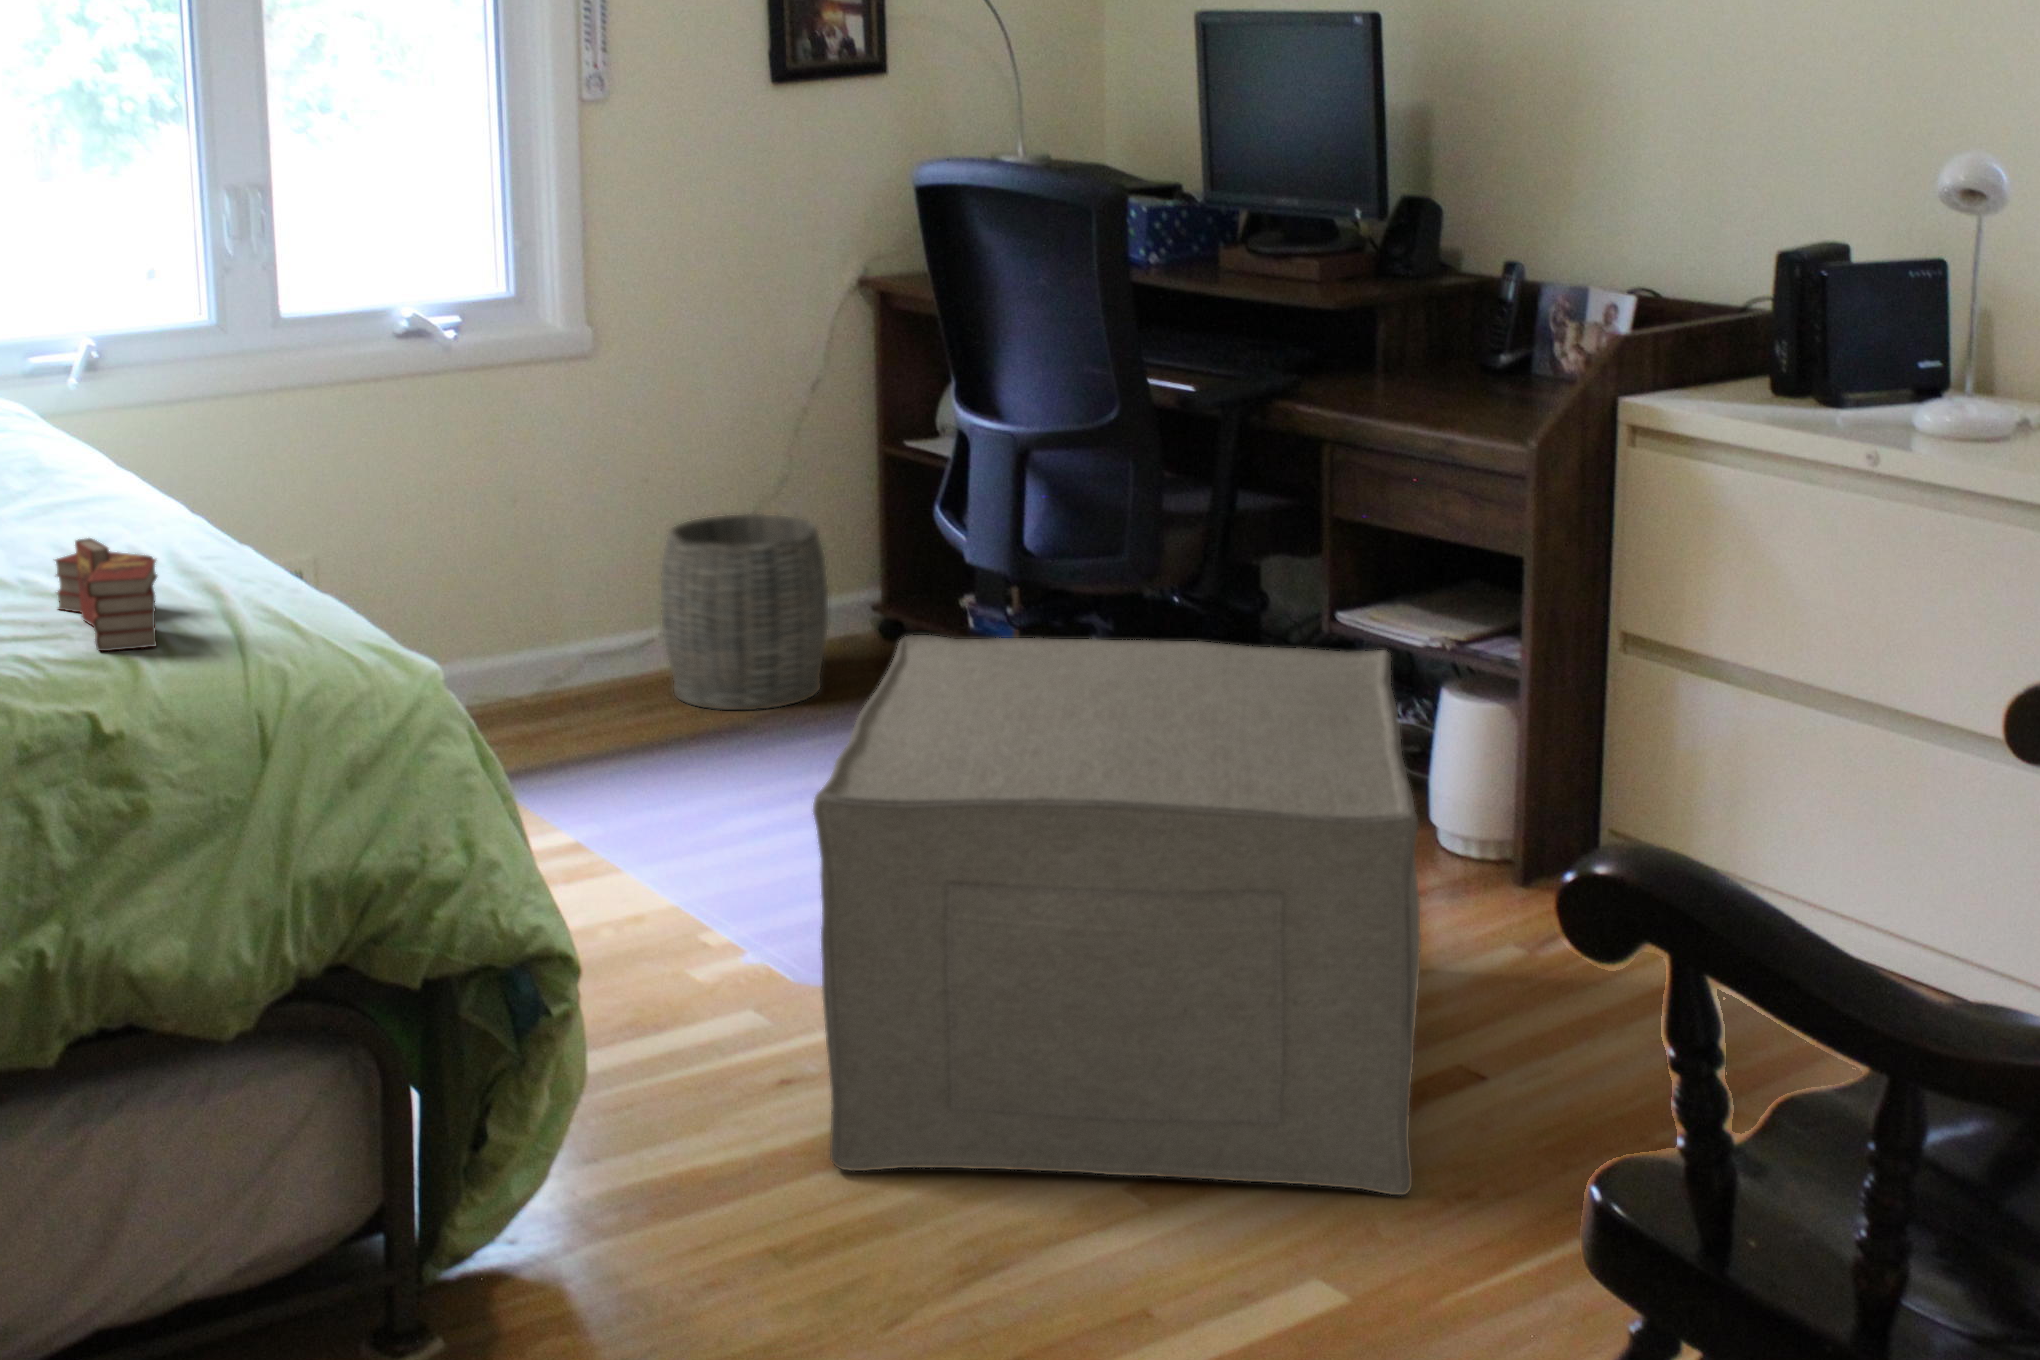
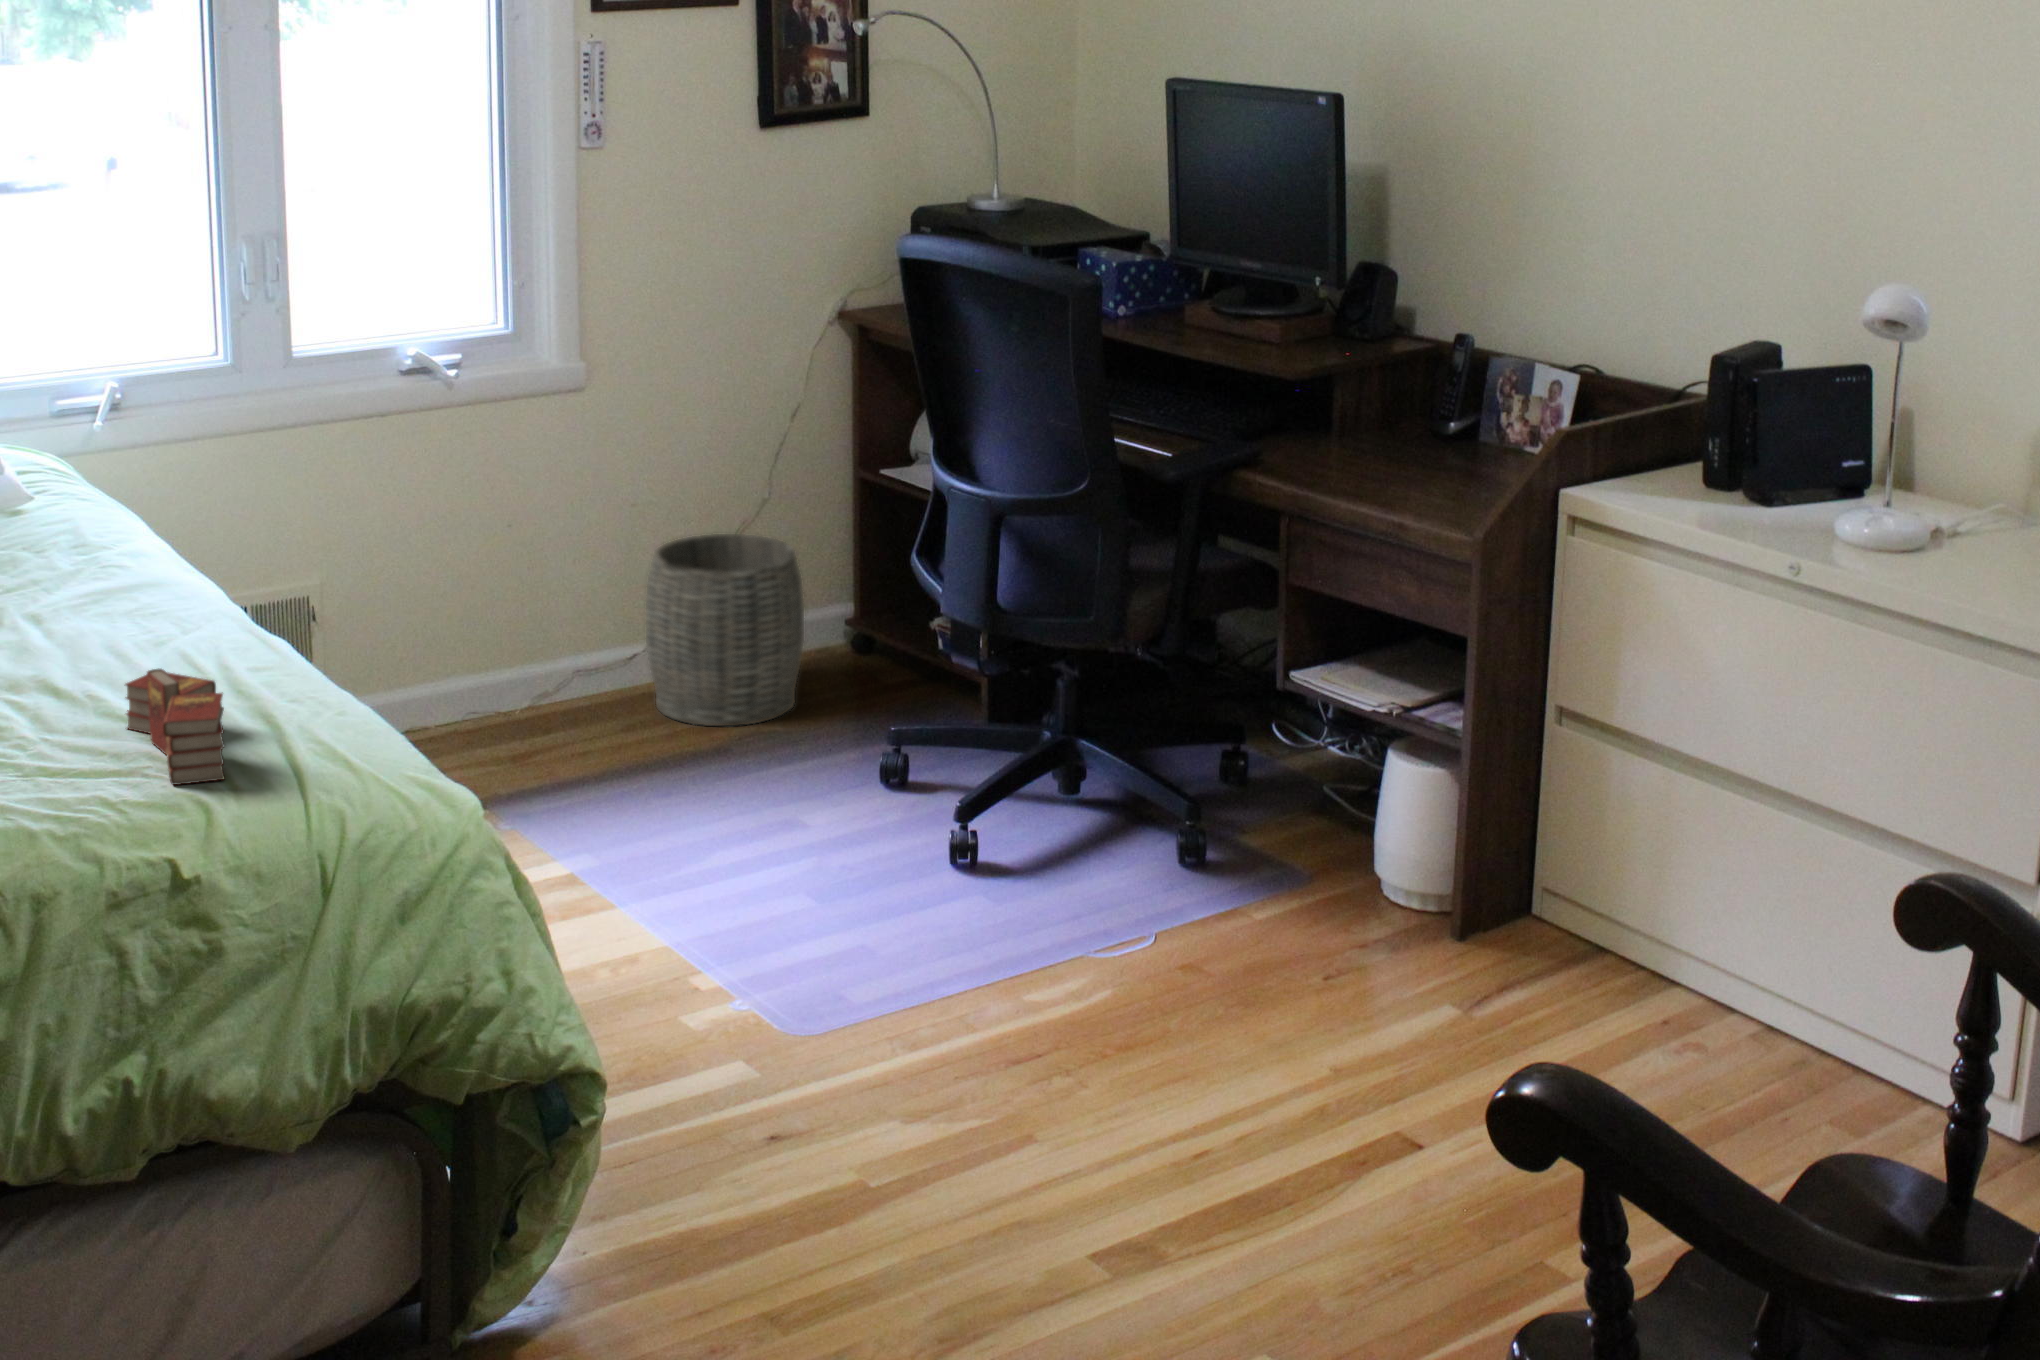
ottoman: present [813,635,1421,1195] -> none [817,713,1378,1282]

